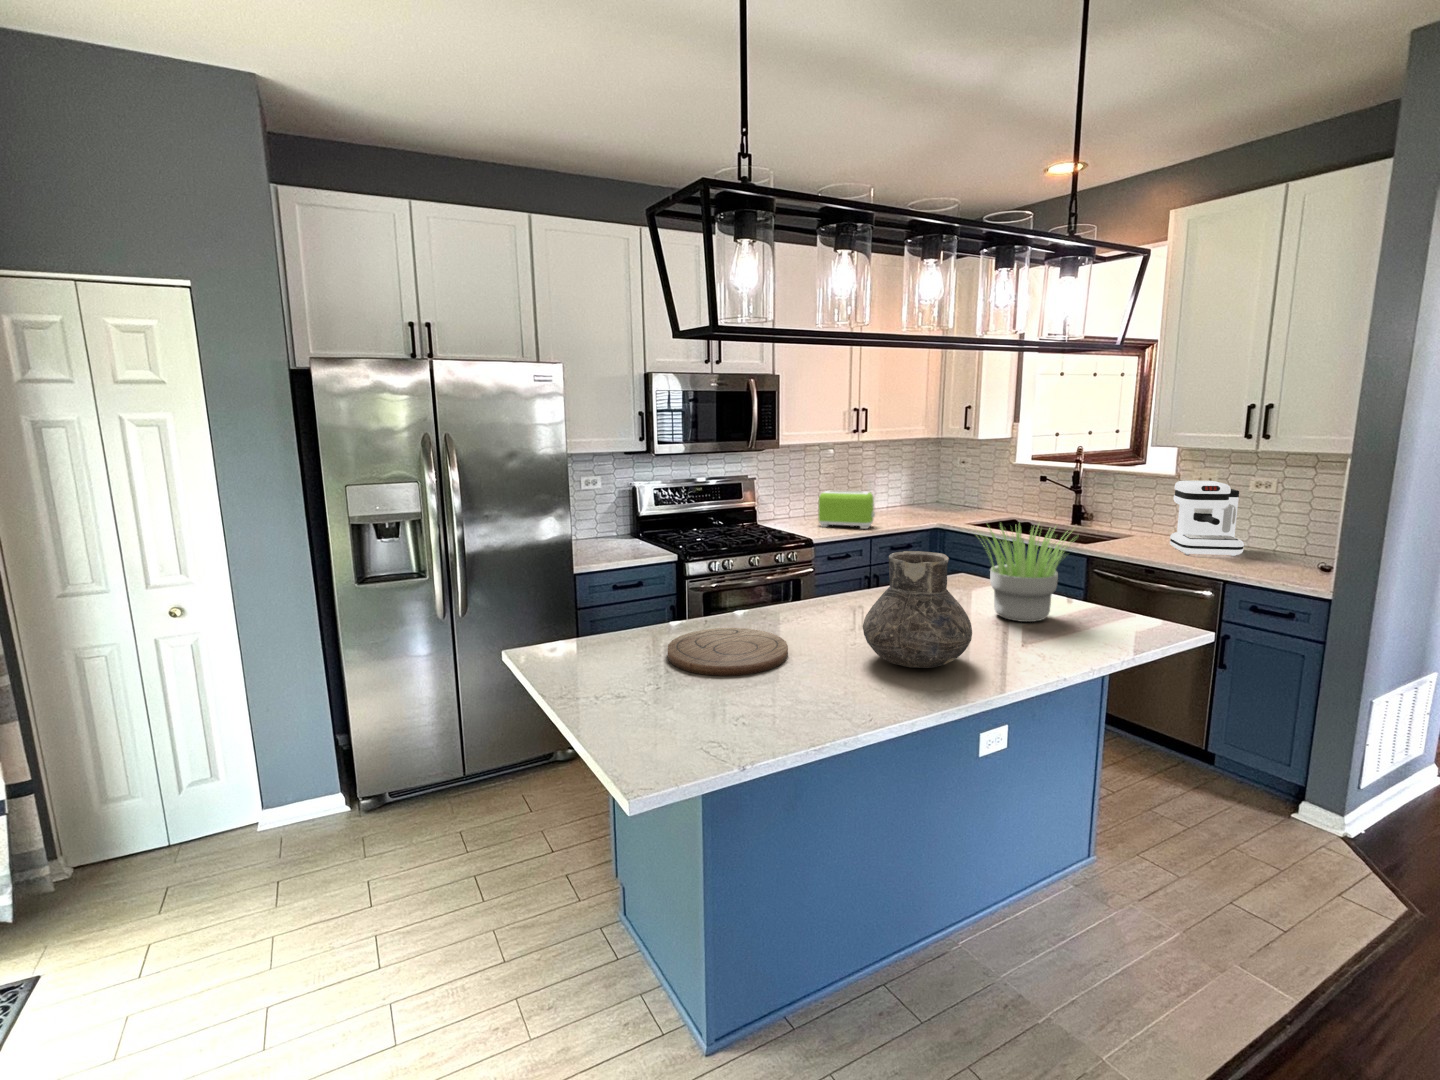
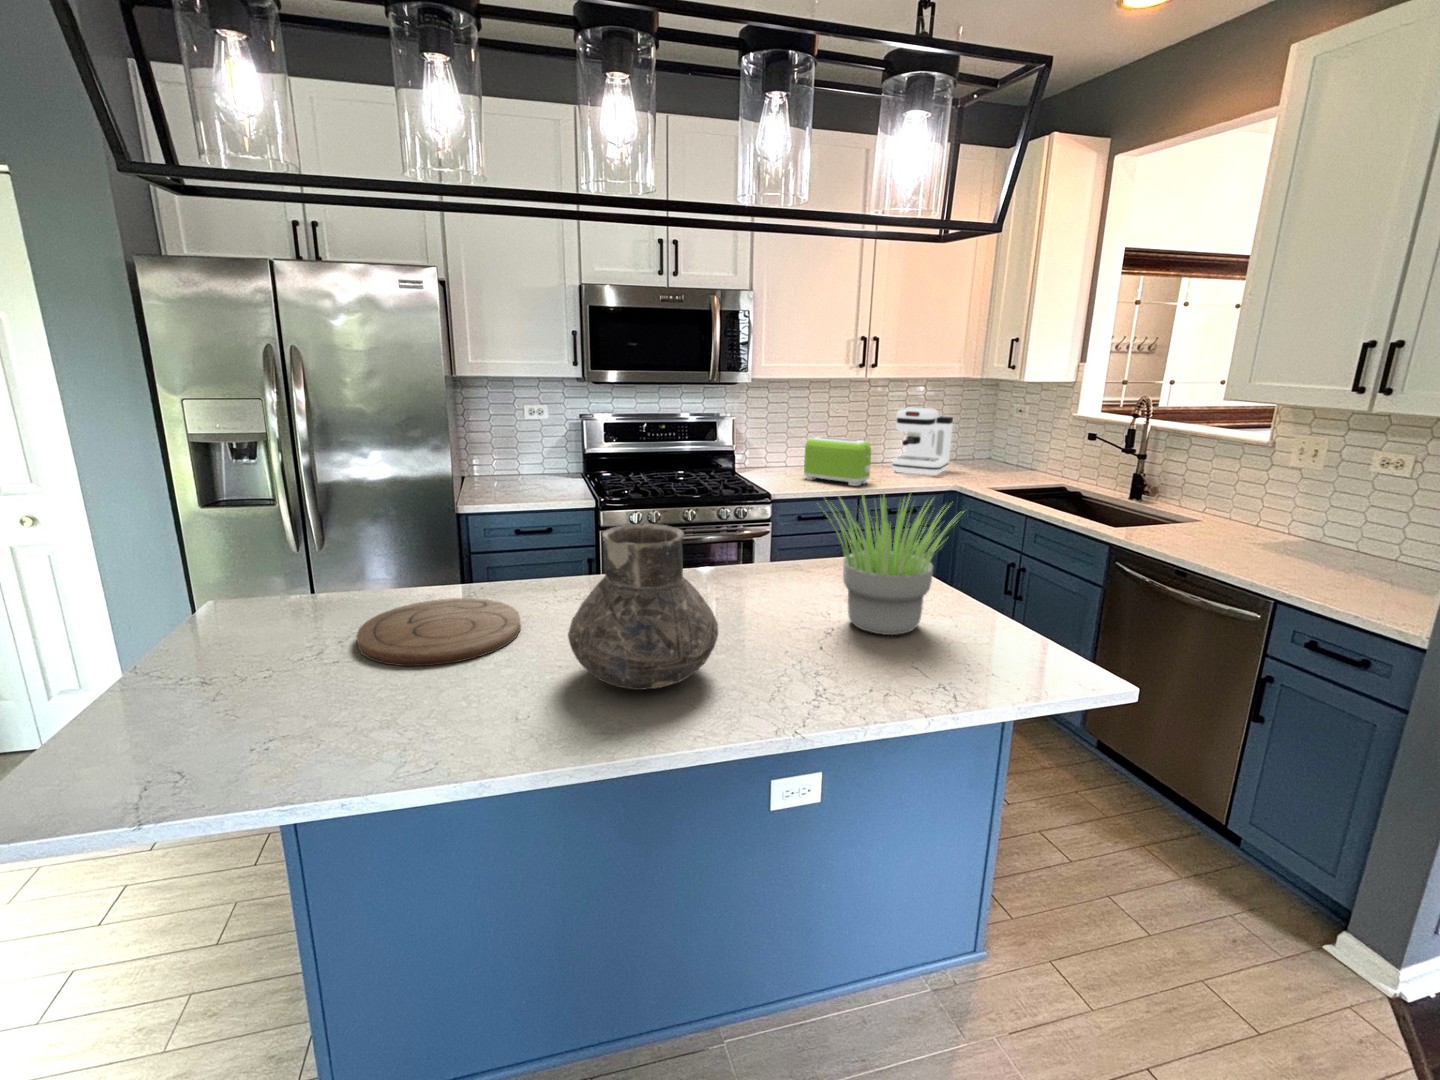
coffee maker: present [1170,481,1244,556] -> present [892,408,953,476]

